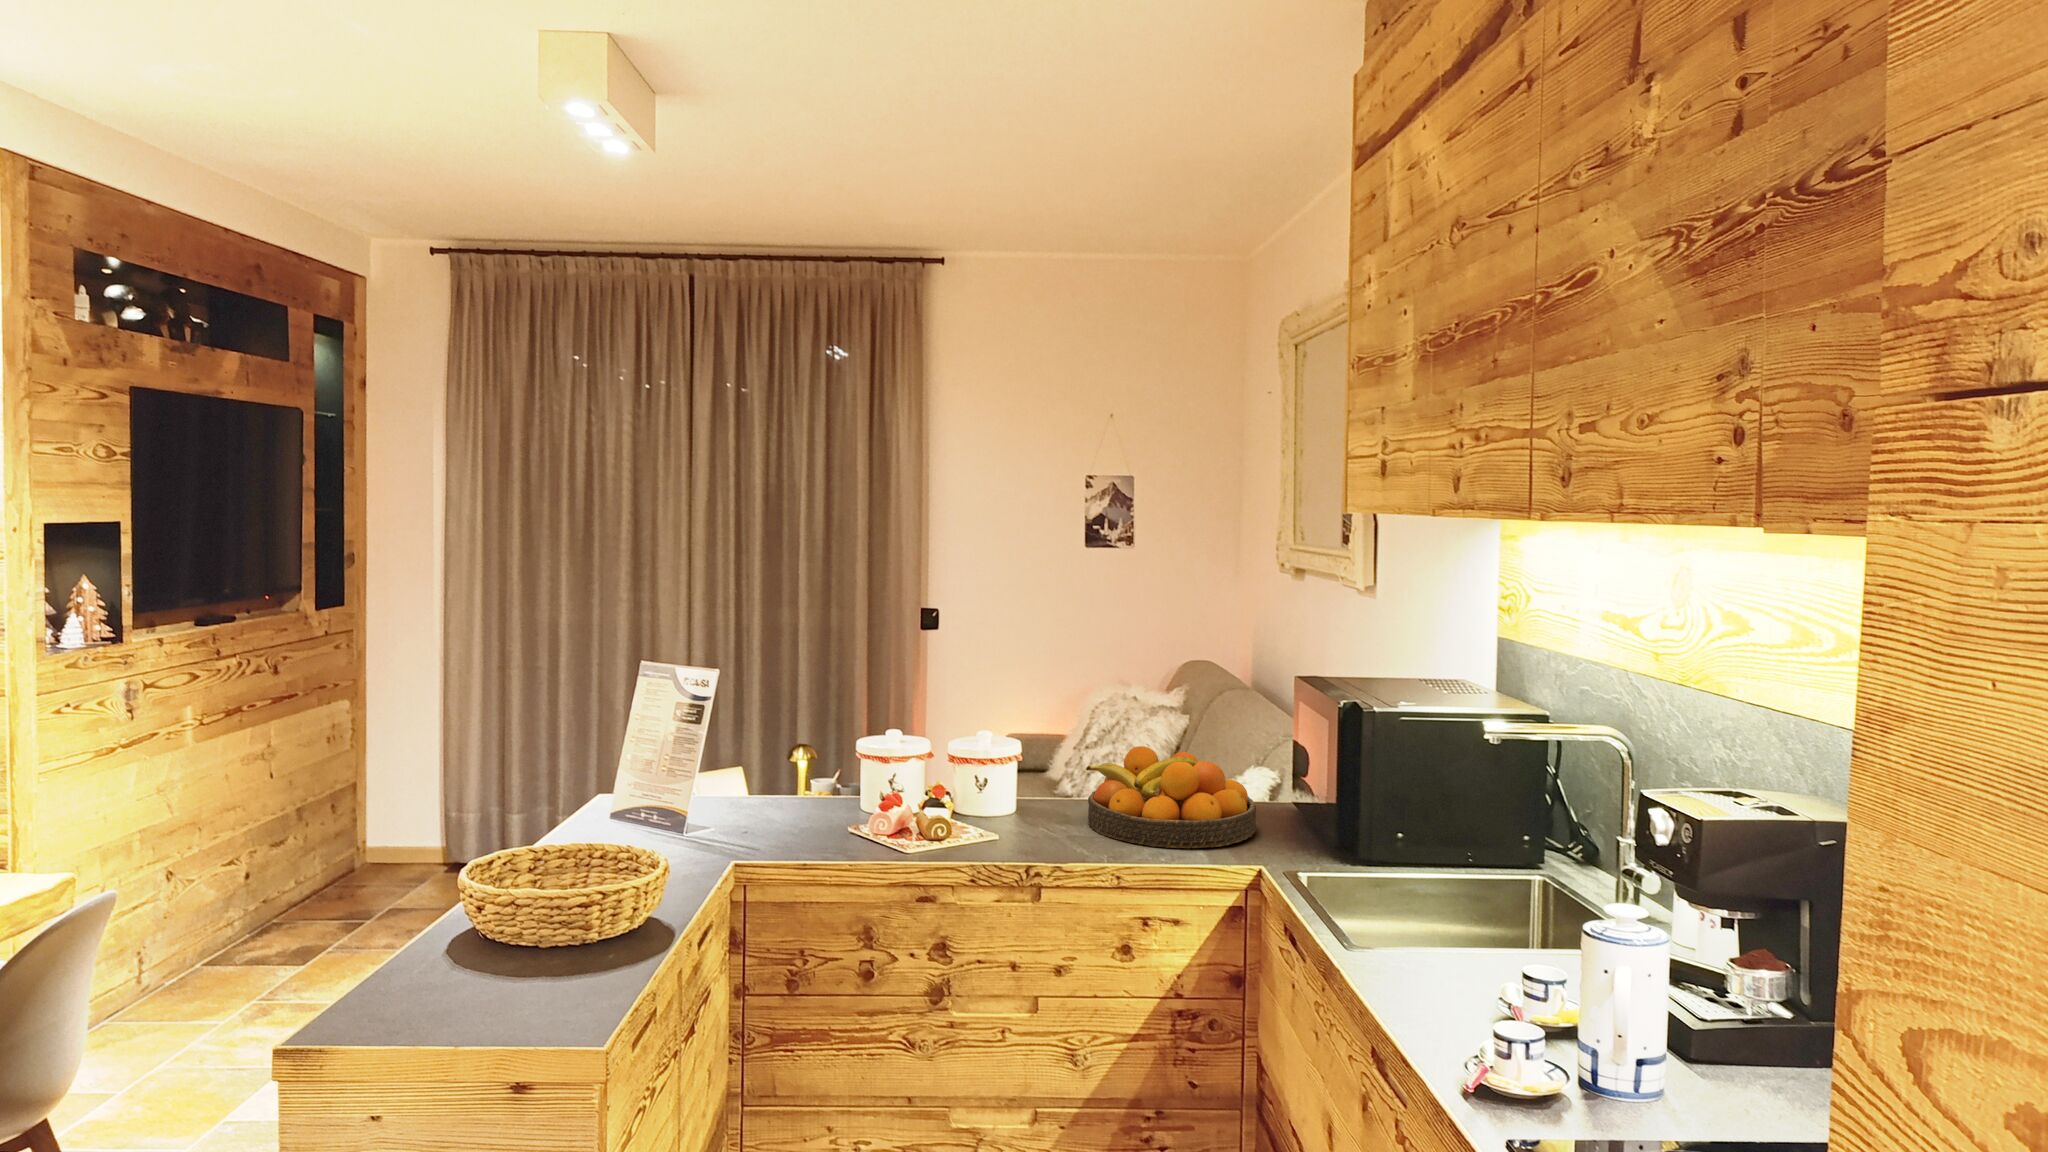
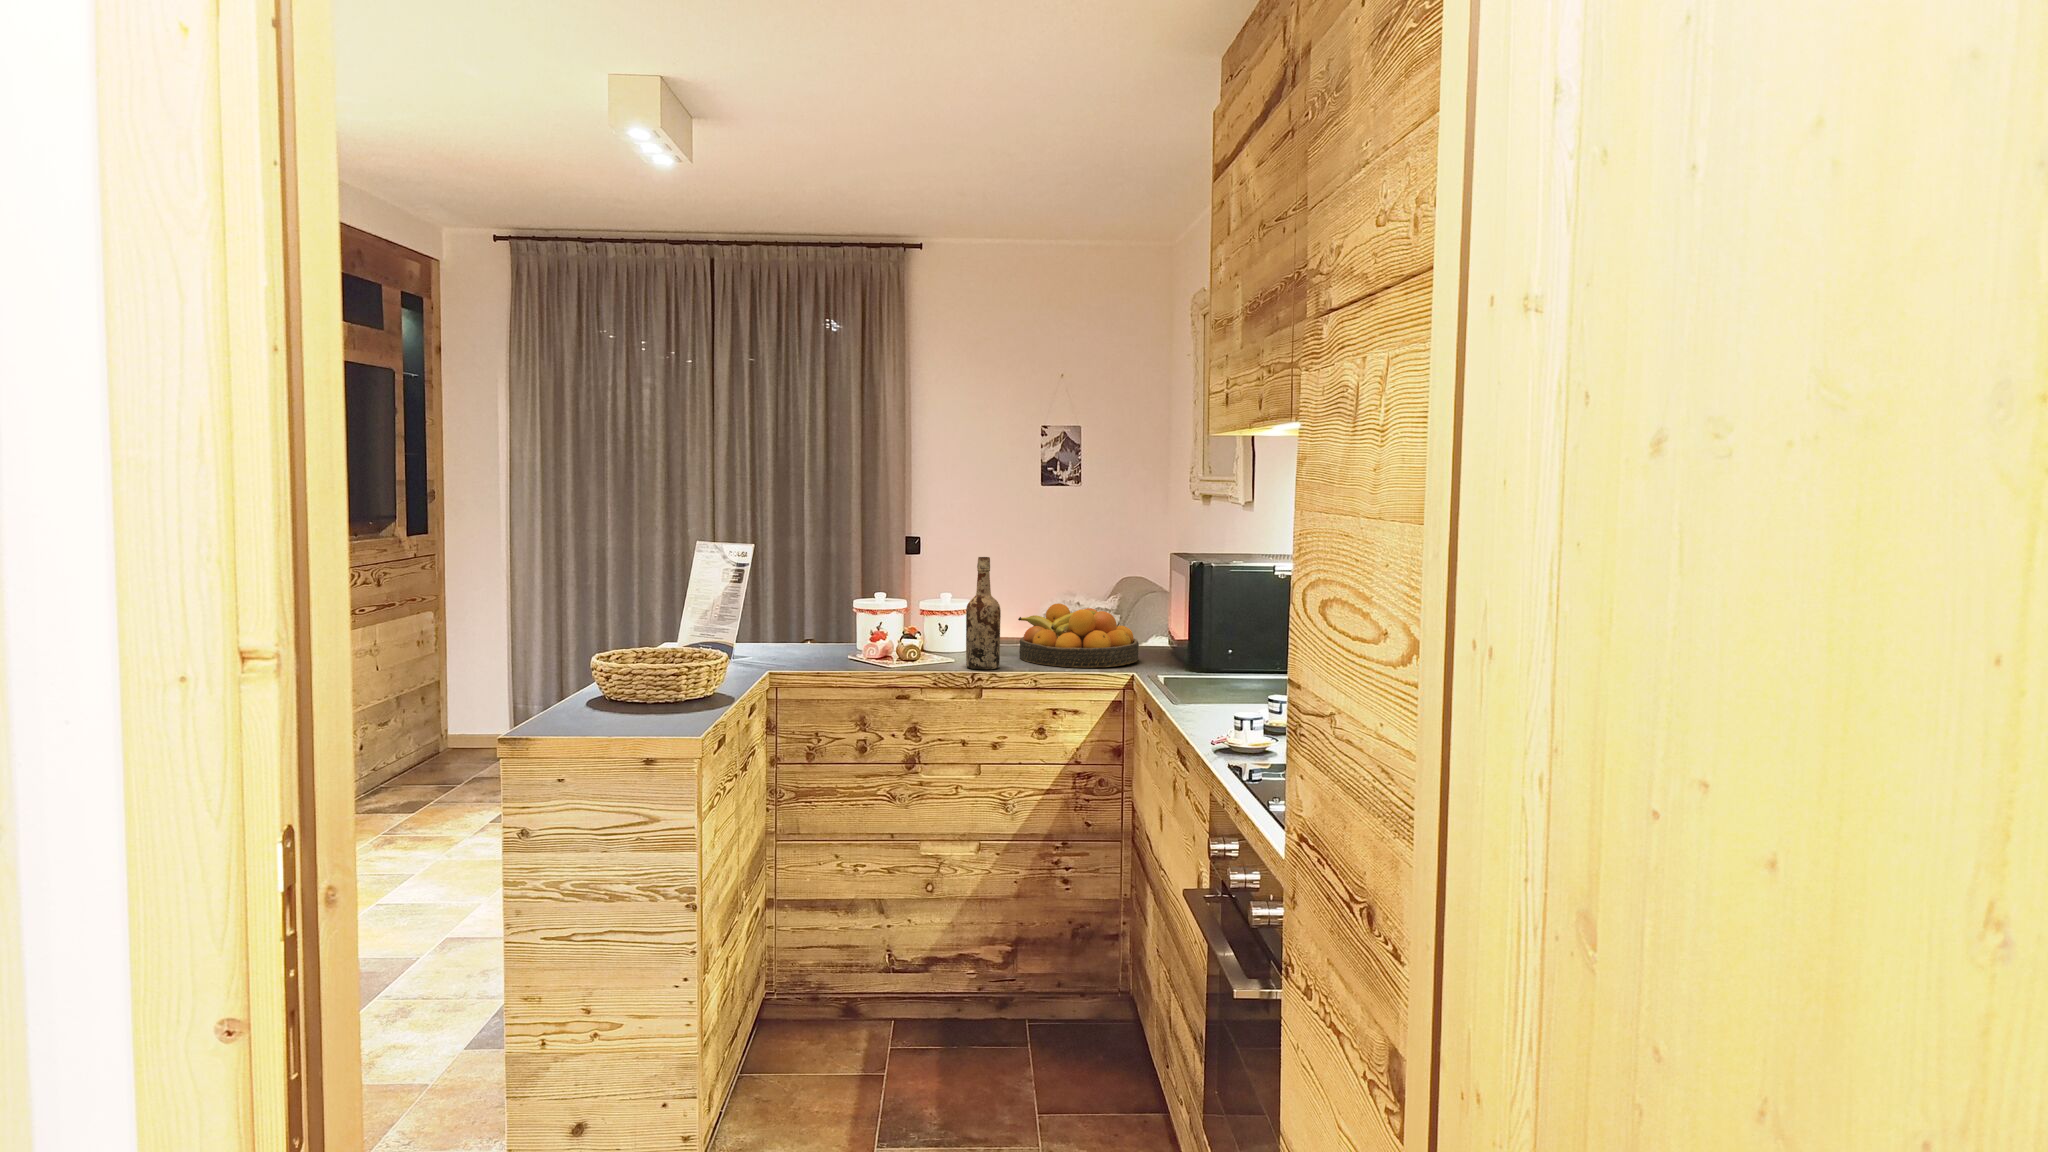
wine bottle: none [1017,692,1067,855] -> present [966,557,1001,669]

